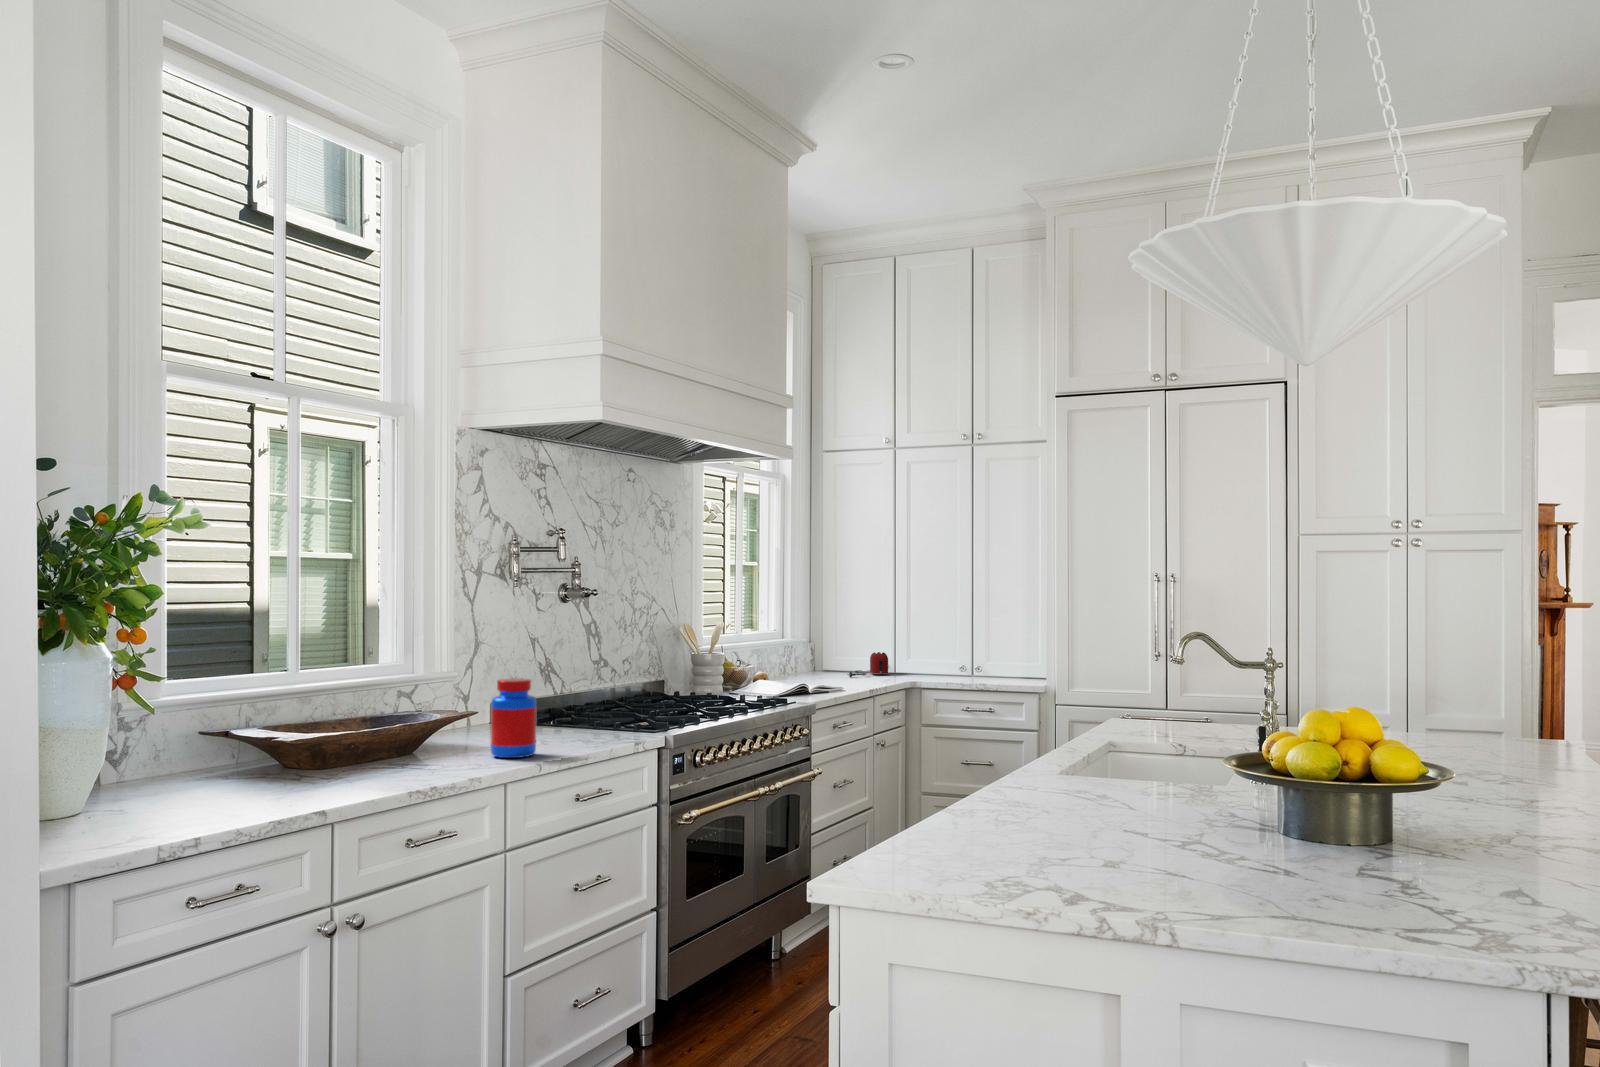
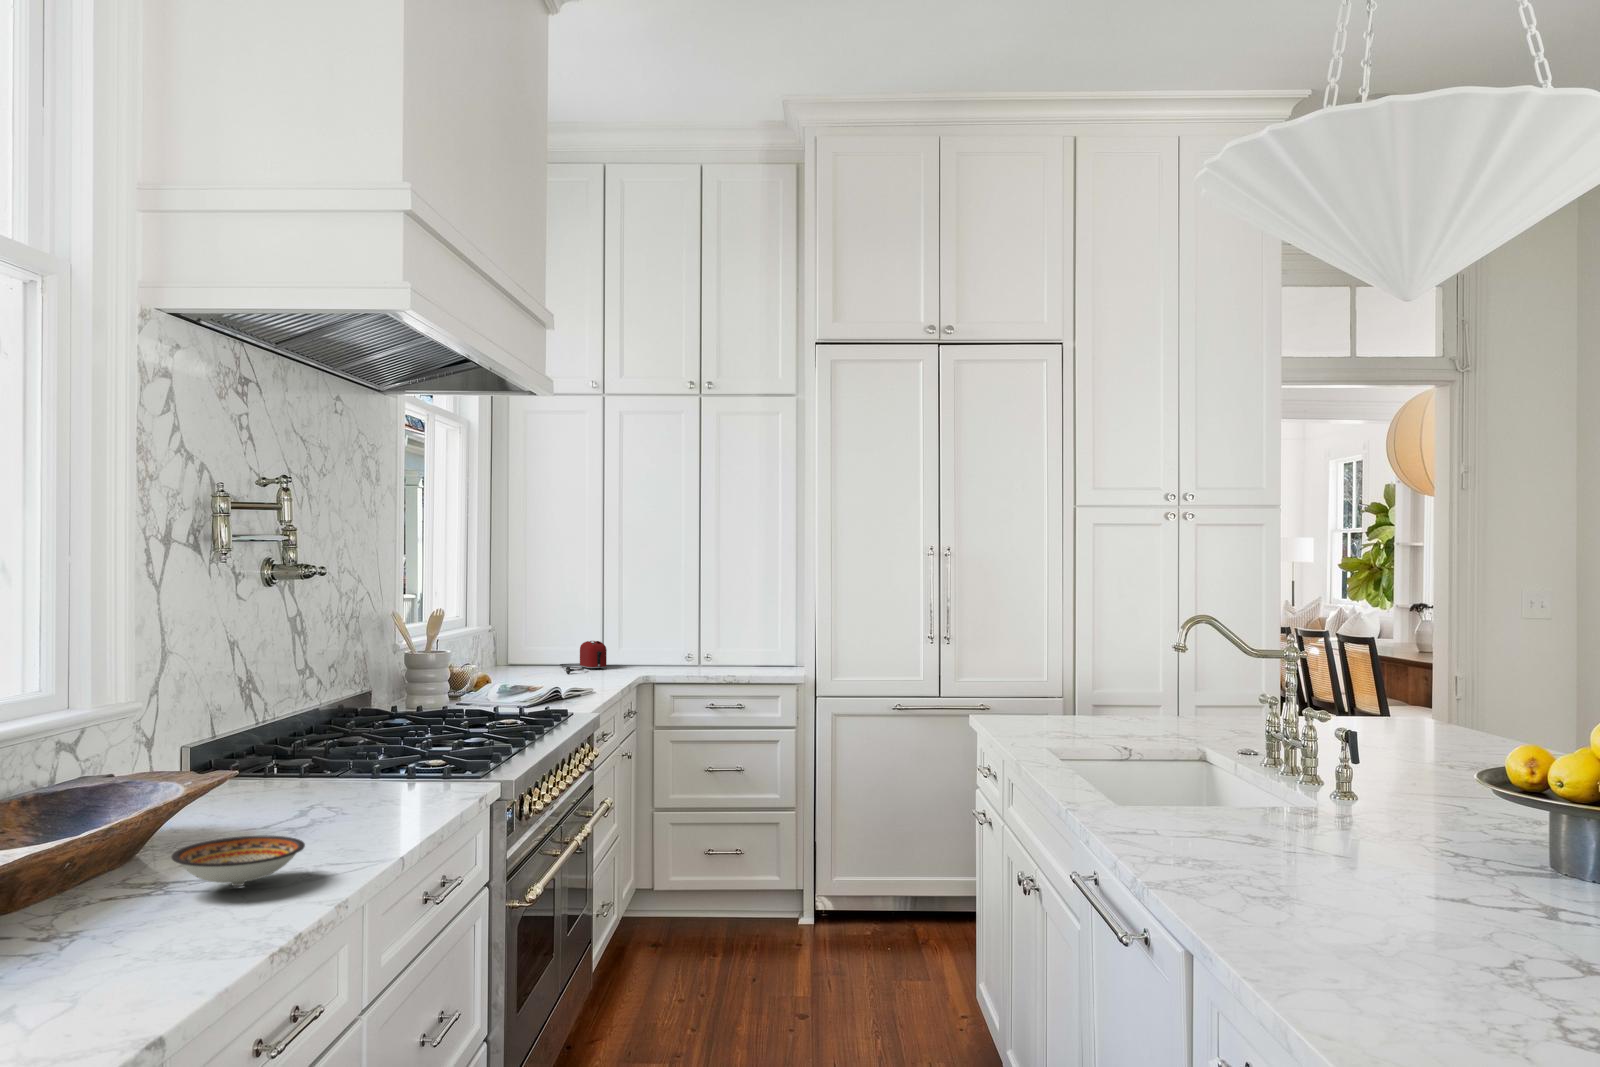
jar: present [491,678,537,758] -> none [298,715,377,850]
ceramic bowl: none [398,743,472,768] -> present [171,835,305,886]

